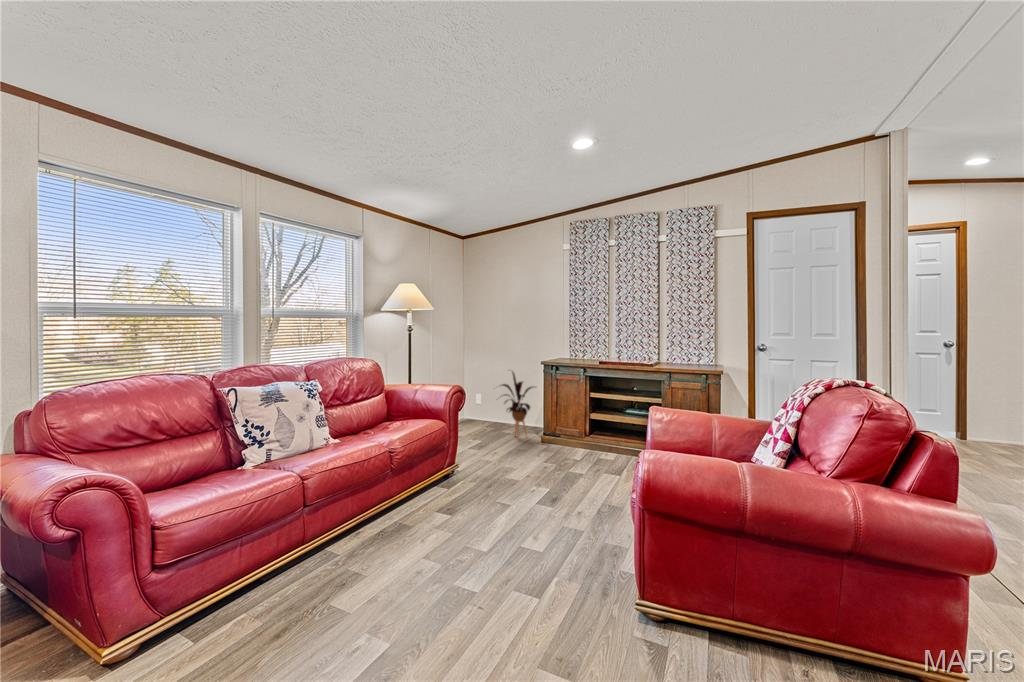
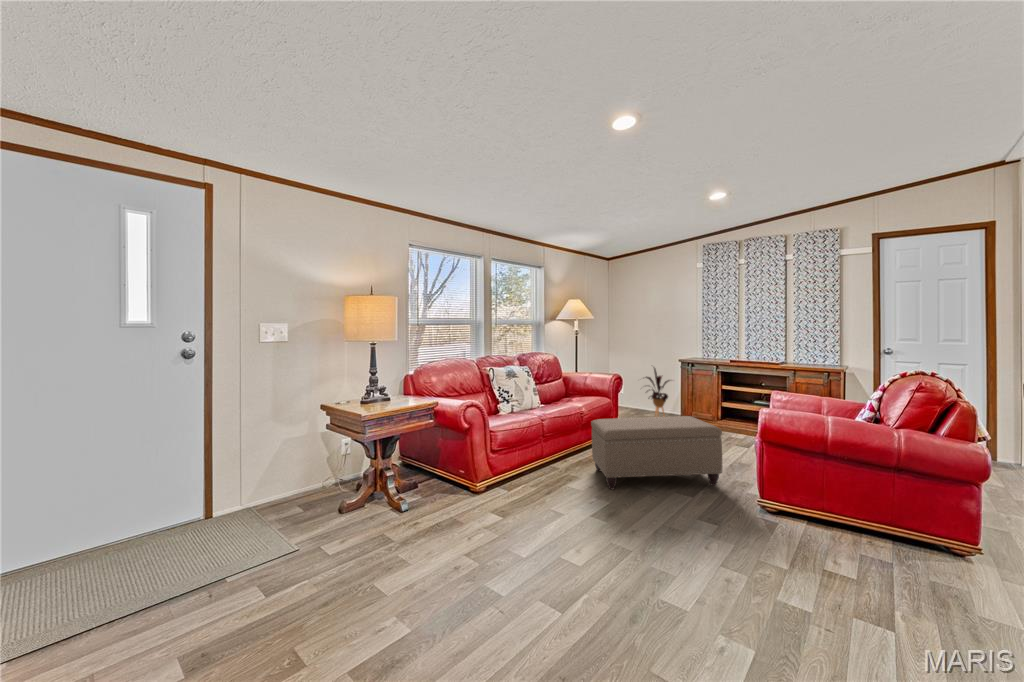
ottoman: none [395,450,586,599] -> present [591,416,723,490]

